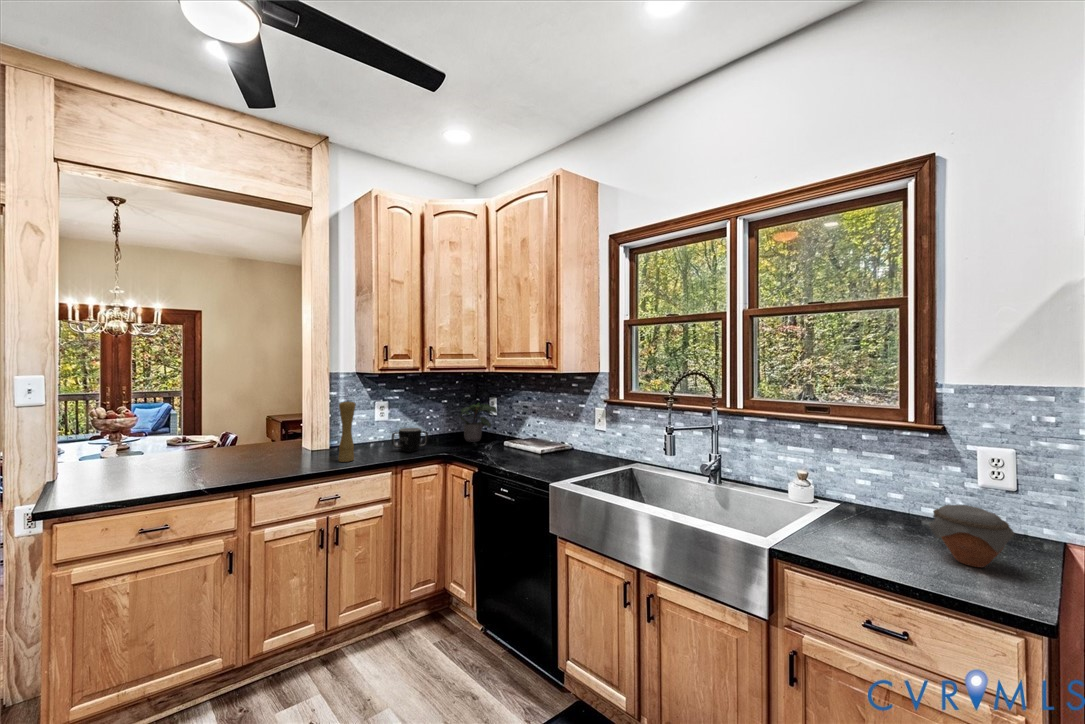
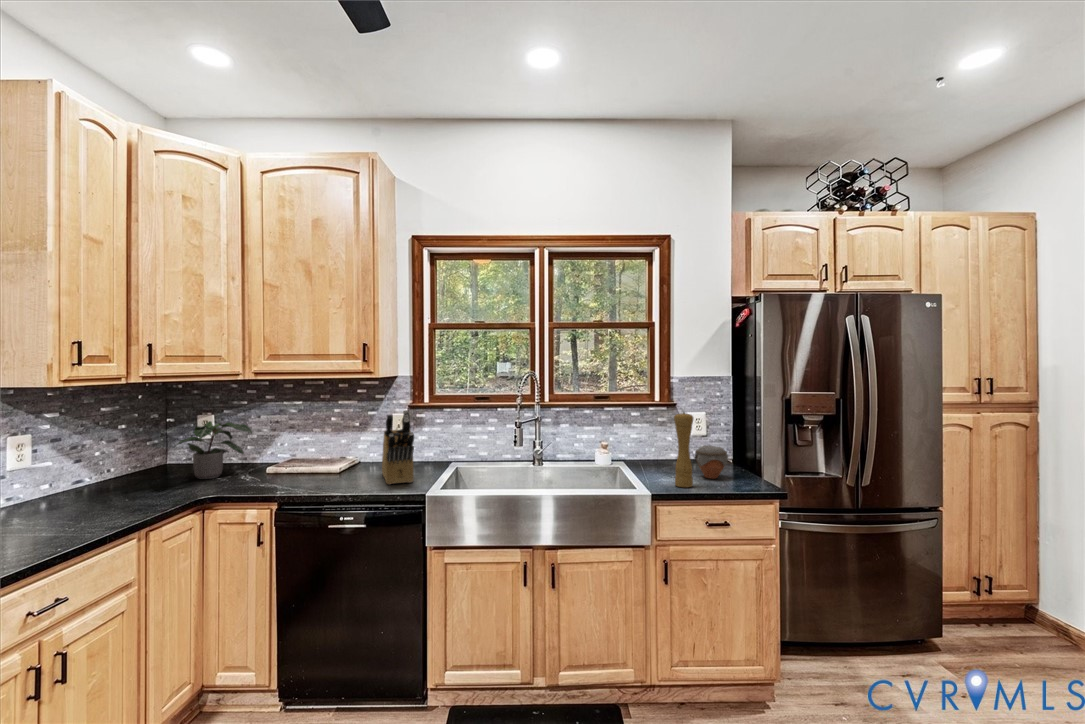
pepper mill: present [338,401,356,462] -> present [674,413,693,487]
knife block: none [539,404,586,471] -> present [382,410,414,484]
mug: present [391,428,428,452] -> none [108,468,170,506]

